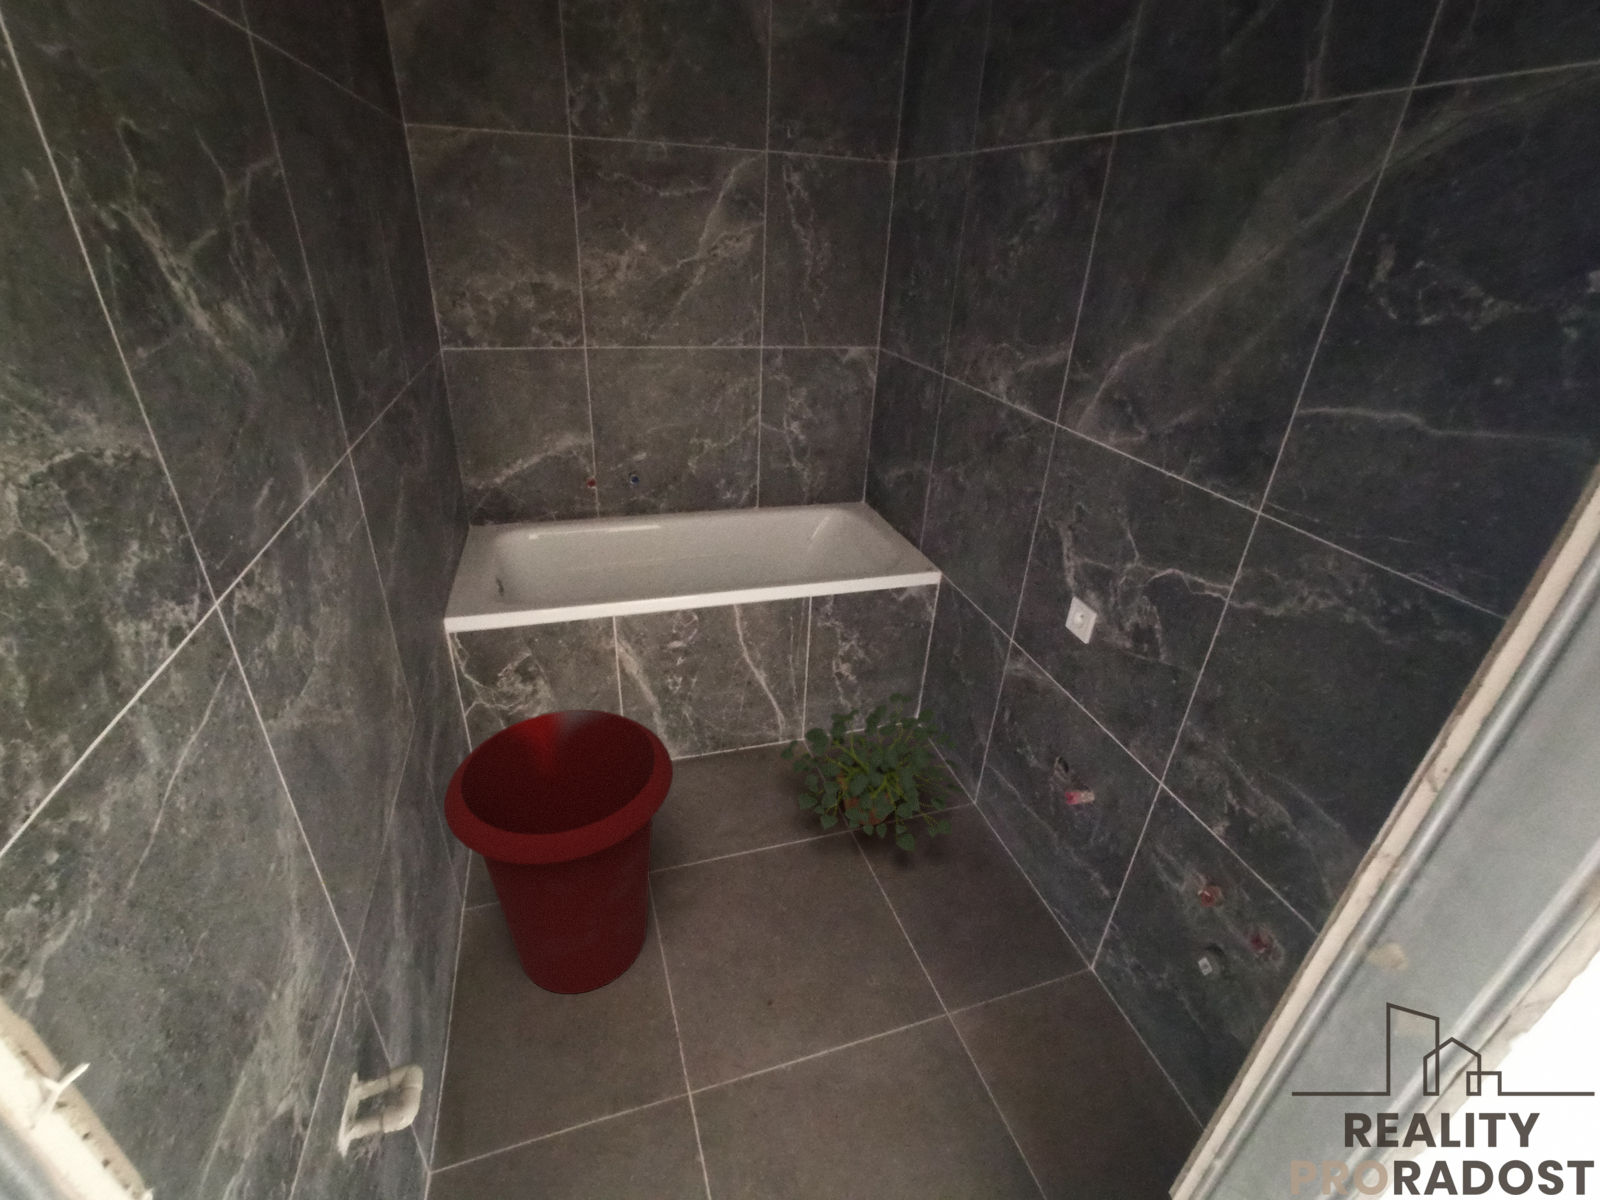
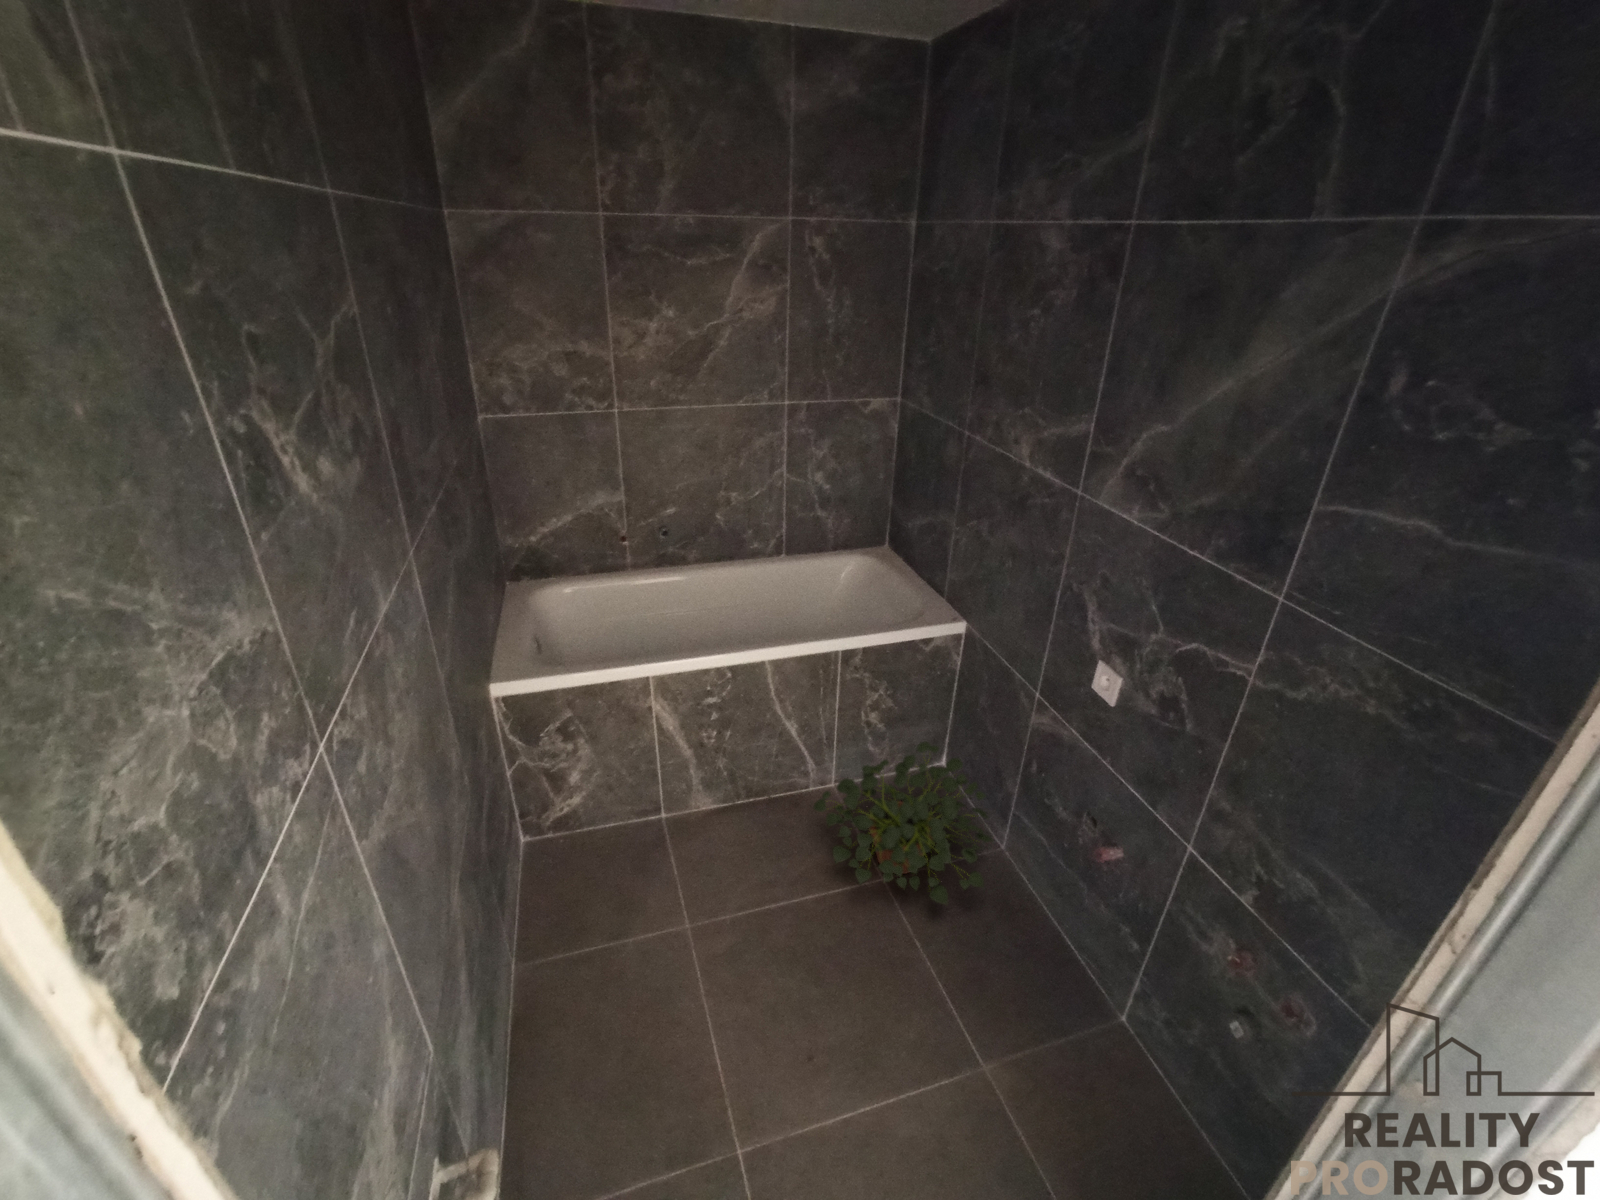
waste bin: present [444,710,673,994] -> none [502,776,717,1052]

